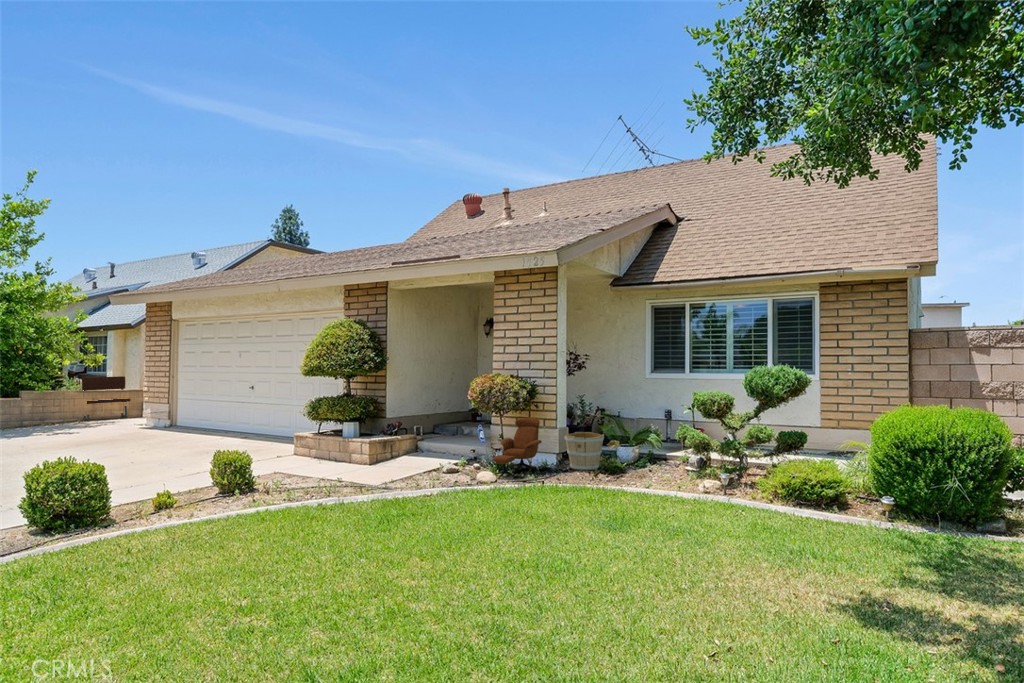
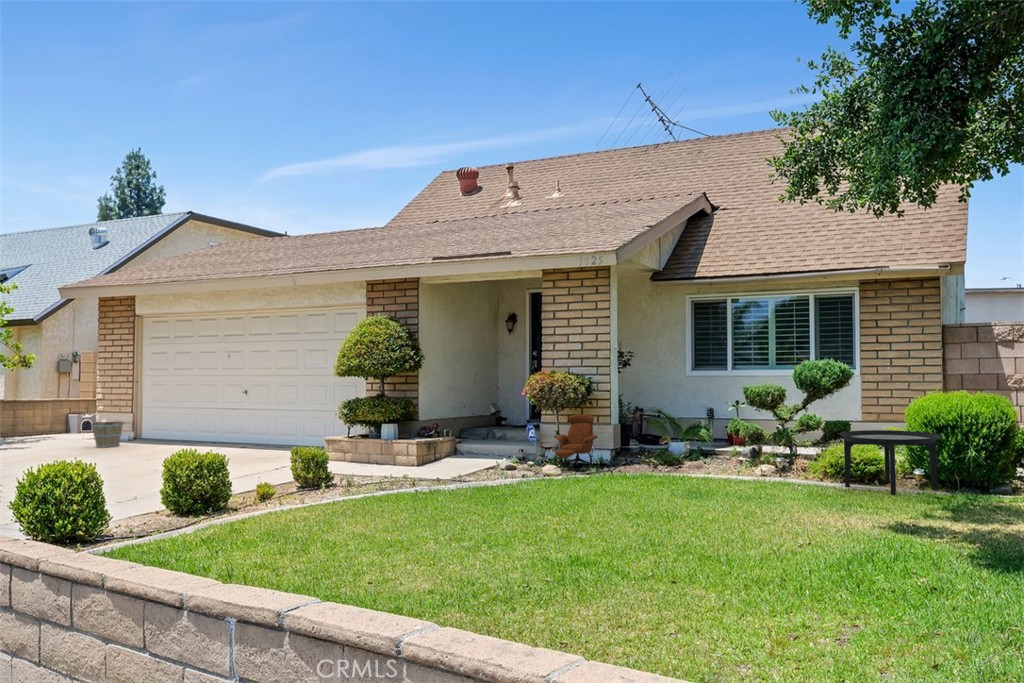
bench: present [82,376,131,420] -> none [9,384,67,436]
wooden bucket: present [564,432,604,470] -> present [91,421,123,448]
round table: none [791,449,916,535] -> present [840,430,941,495]

